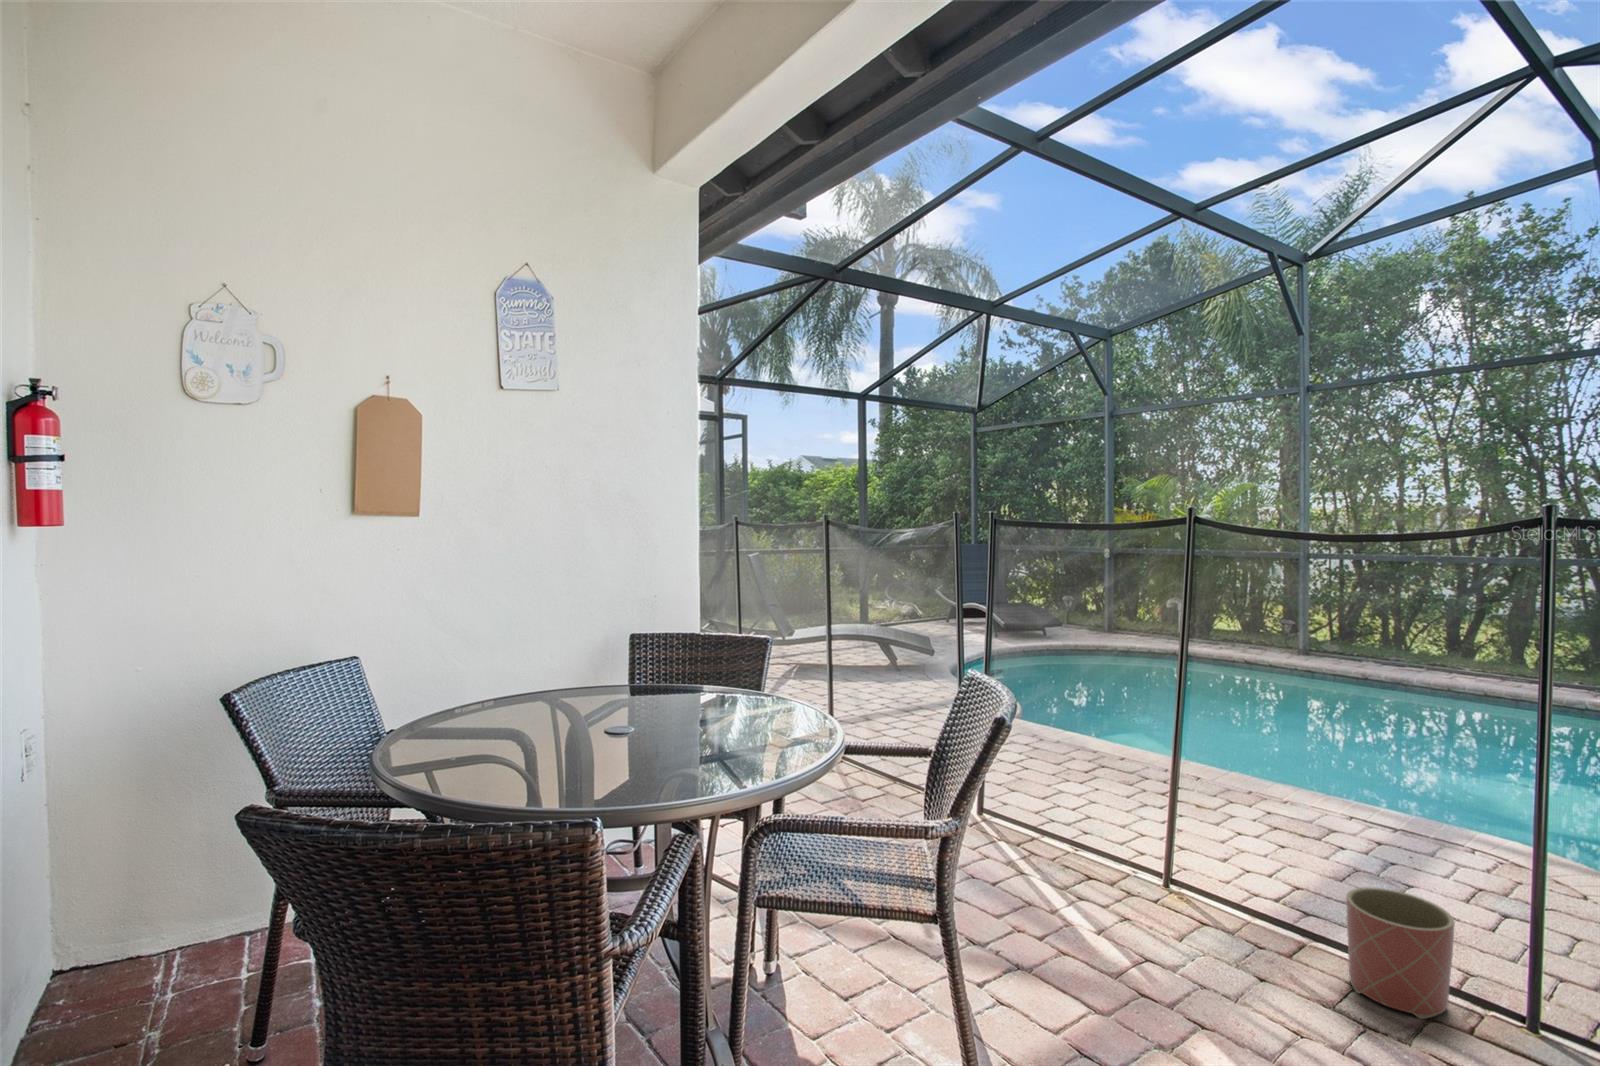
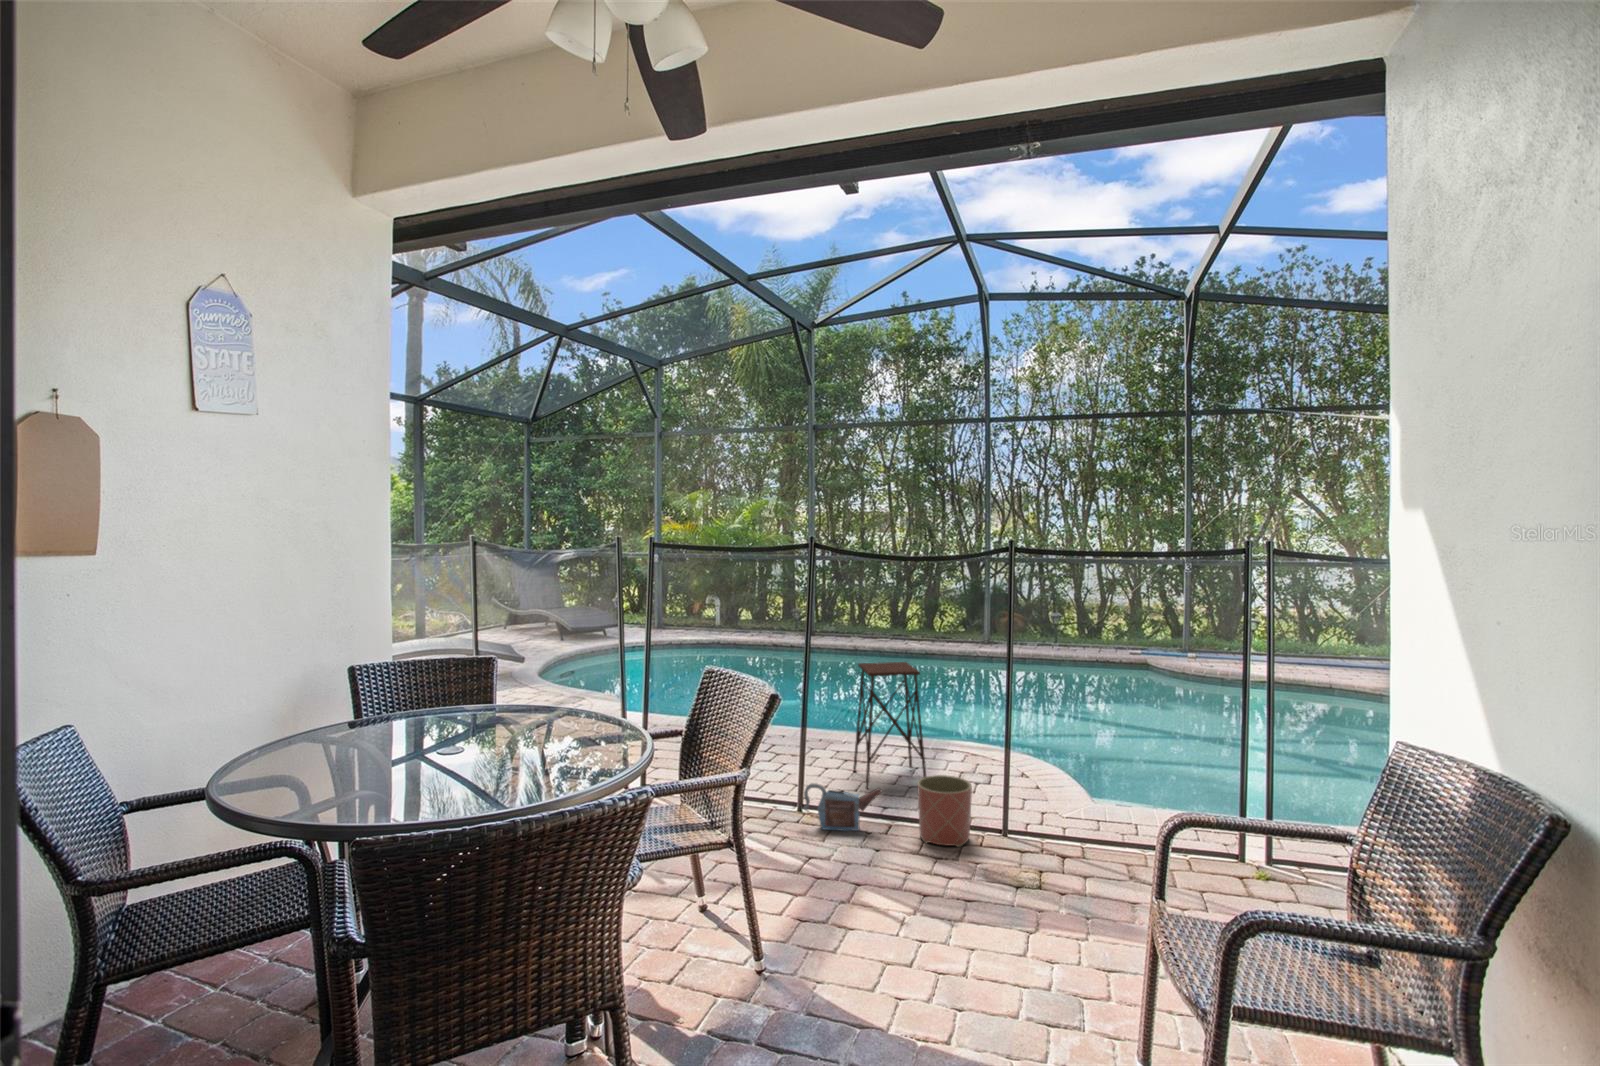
side table: none [1279,696,1400,900] -> present [853,662,926,789]
watering can: none [1161,853,1289,940] -> present [804,783,882,831]

